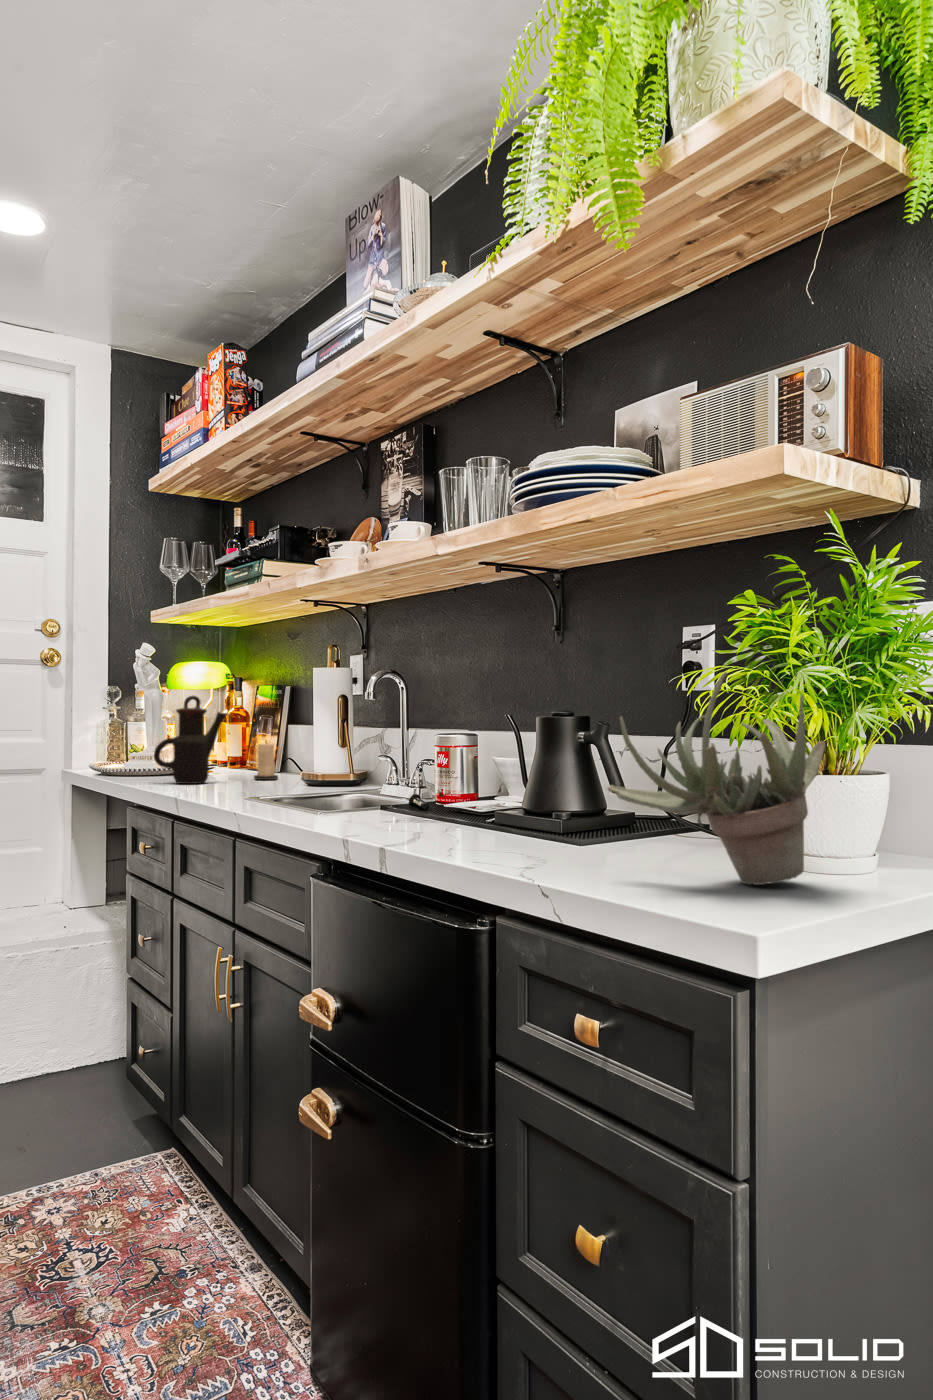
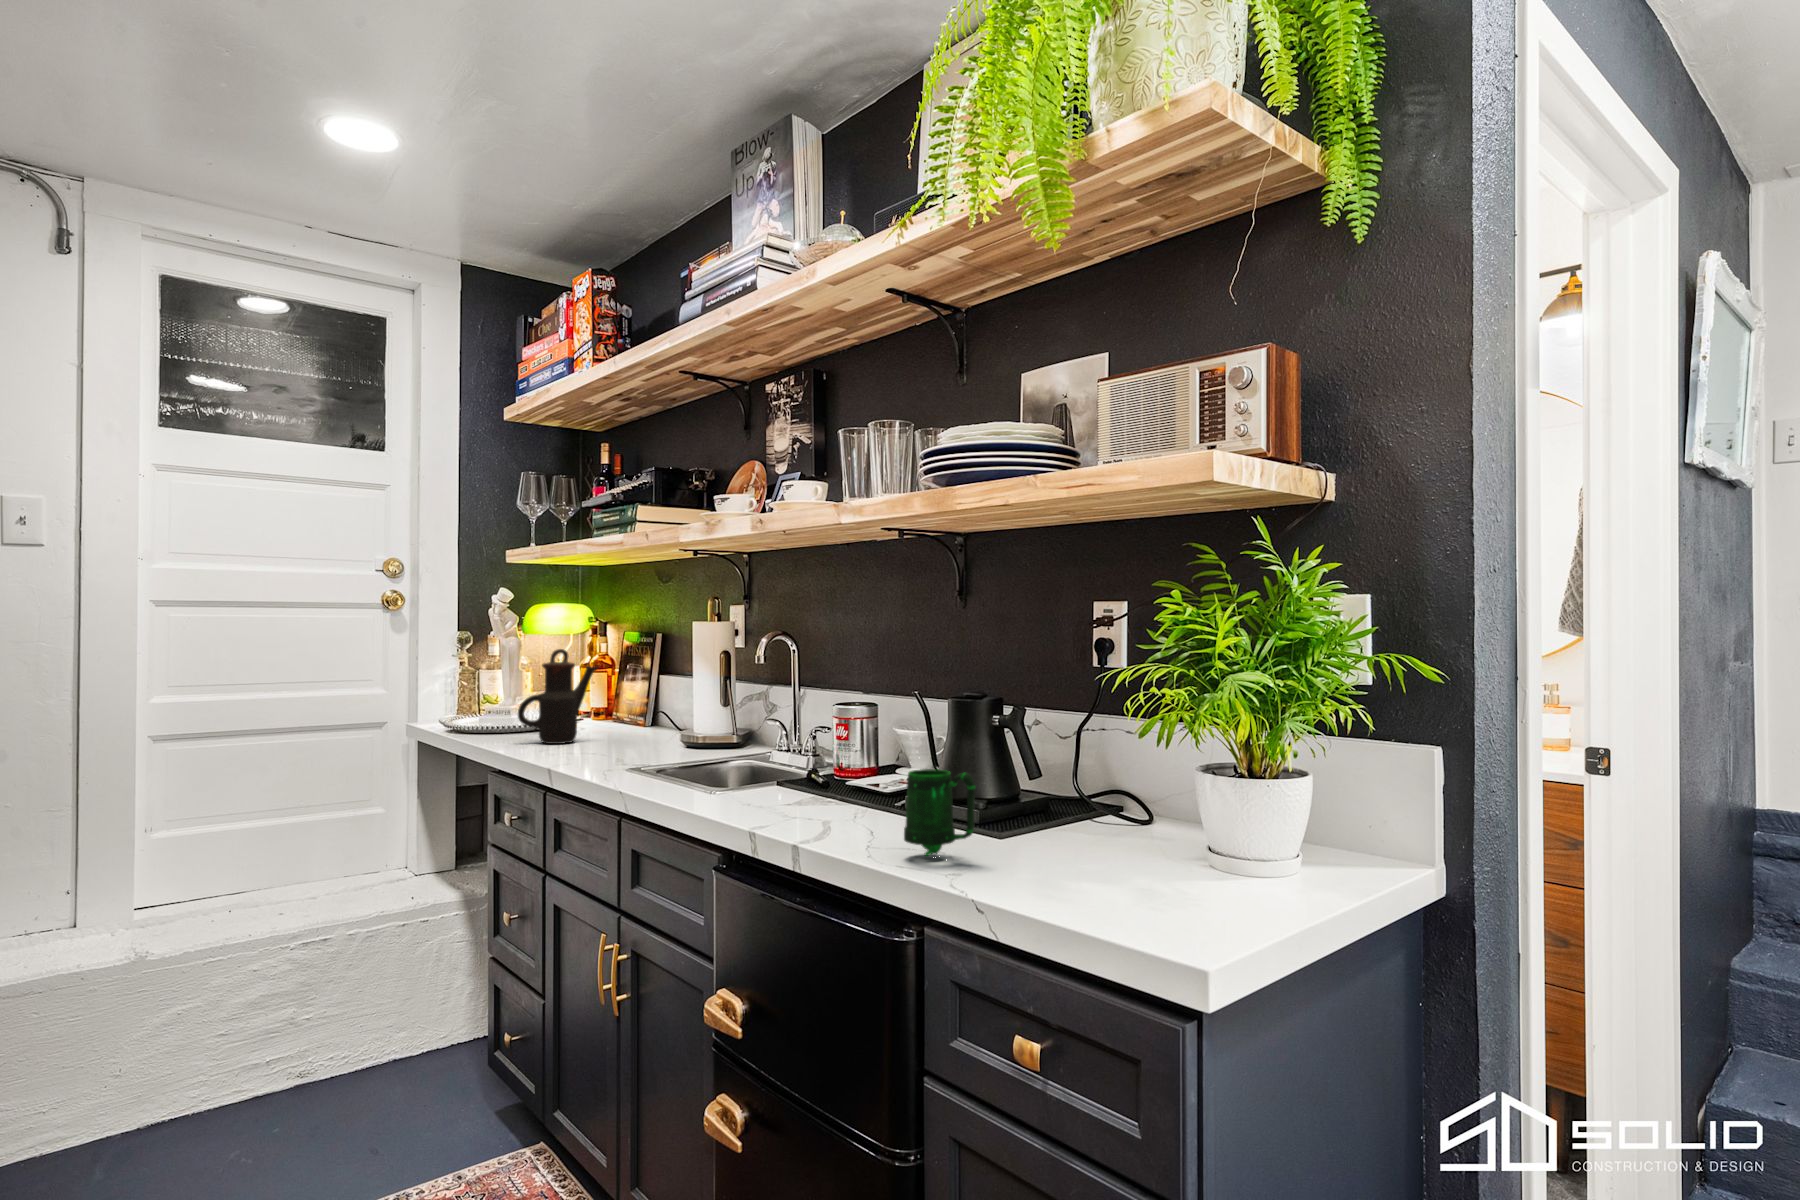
succulent plant: present [608,672,825,885] -> none [1041,685,1259,899]
candle: present [254,742,278,780] -> none [624,693,650,736]
mug: none [482,772,551,859] -> present [904,769,976,856]

